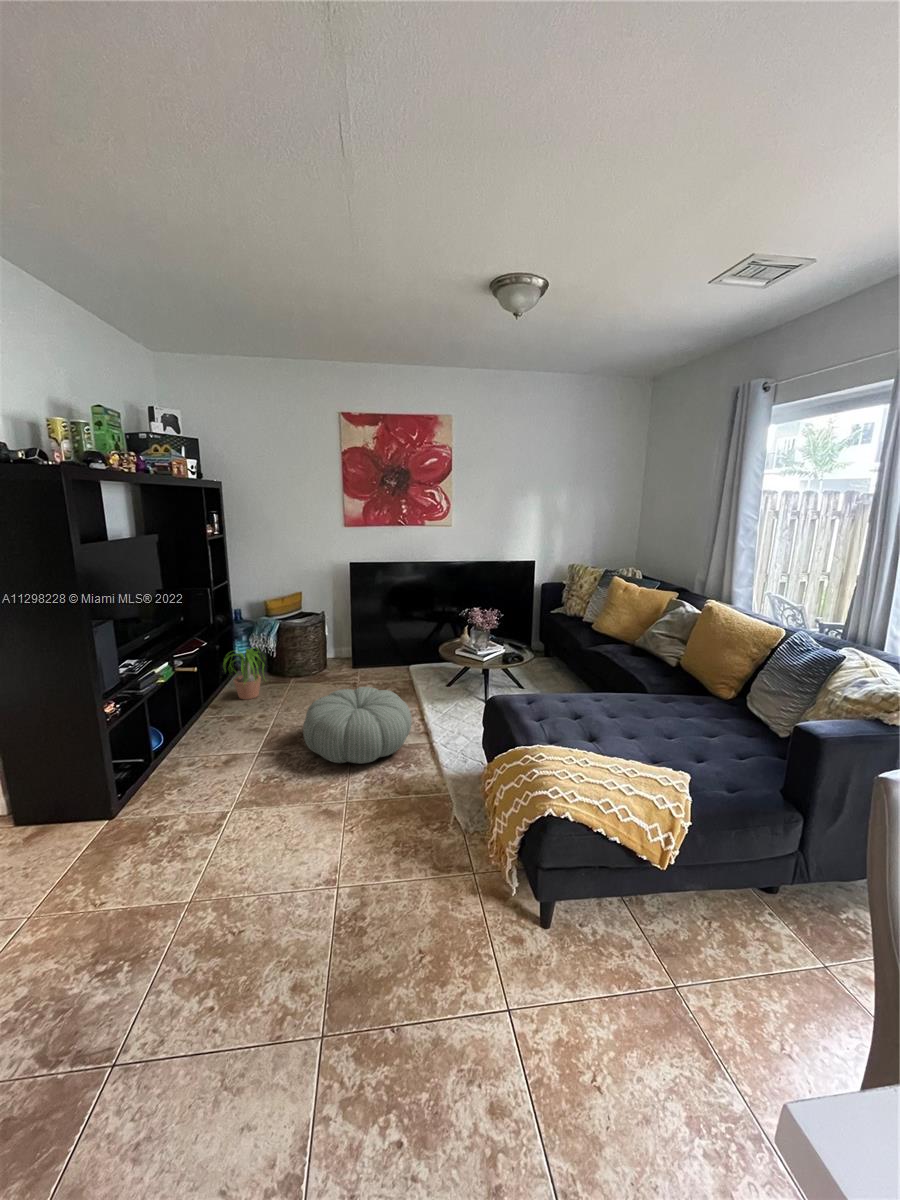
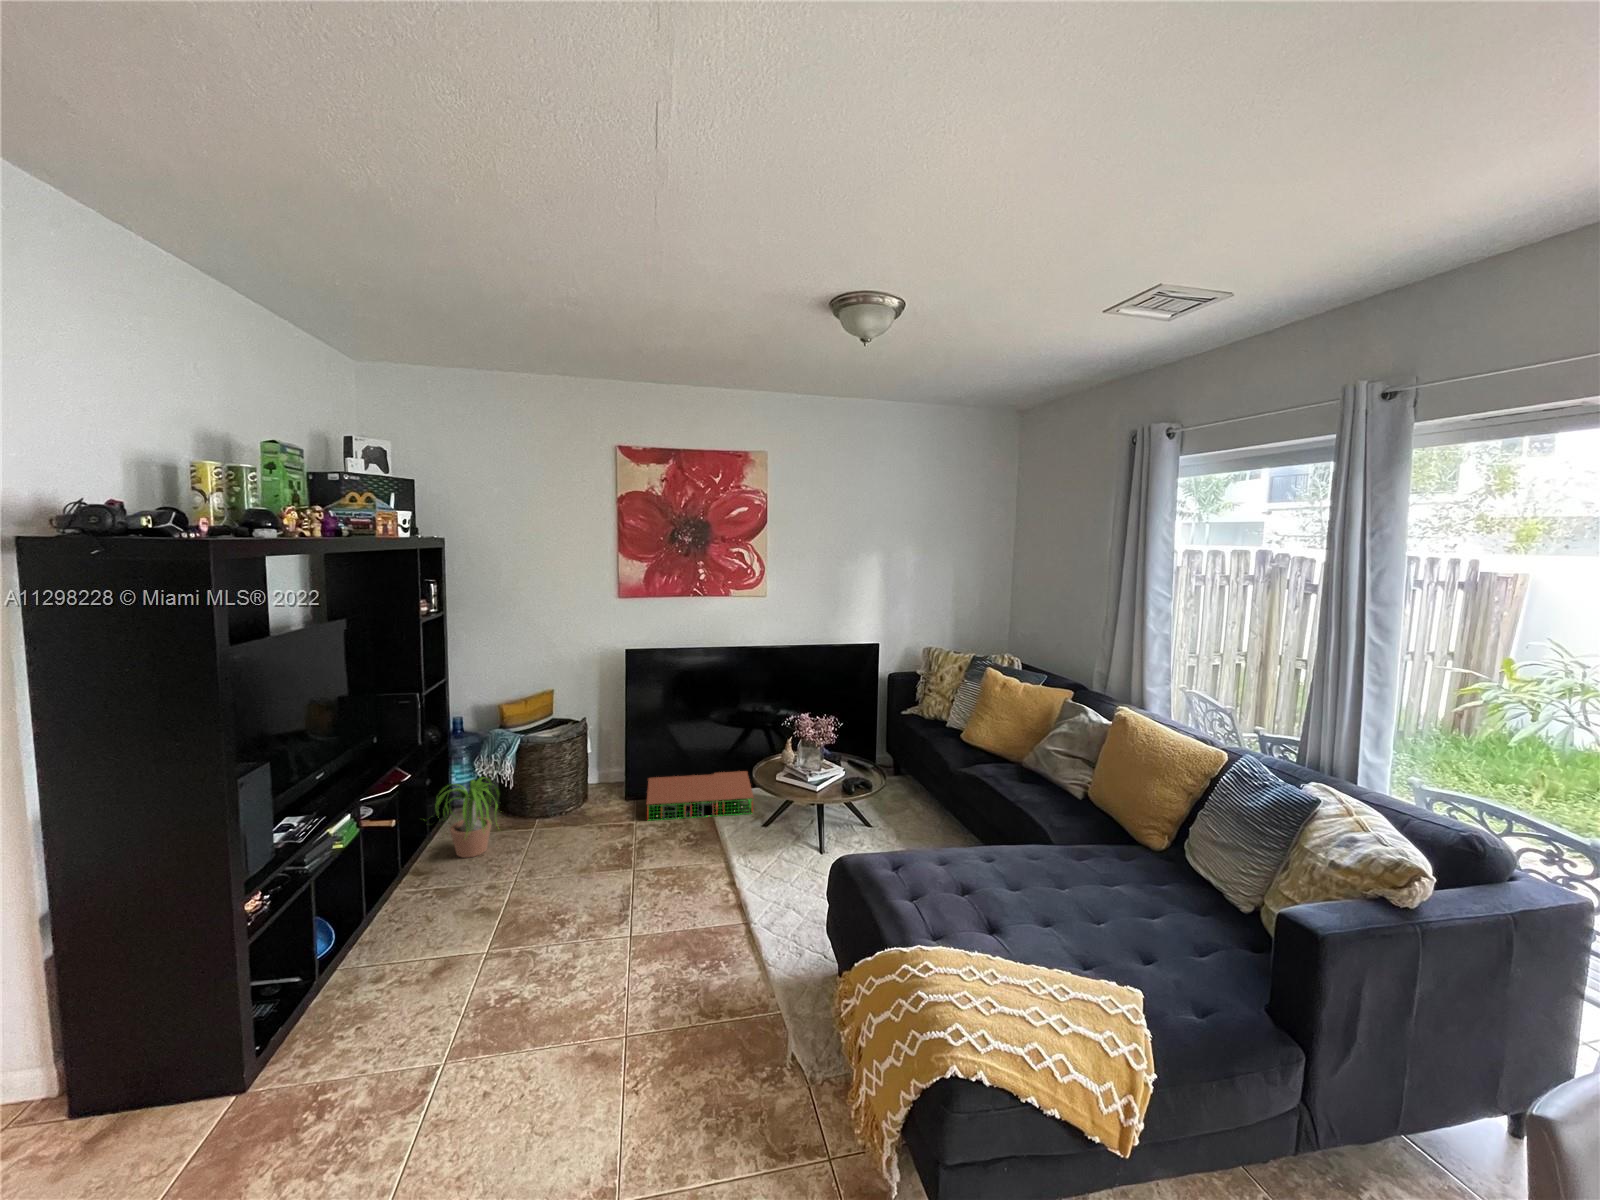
storage bin: none [366,651,441,681] -> present [646,771,754,820]
pouf: present [303,687,412,764] -> none [558,838,719,965]

